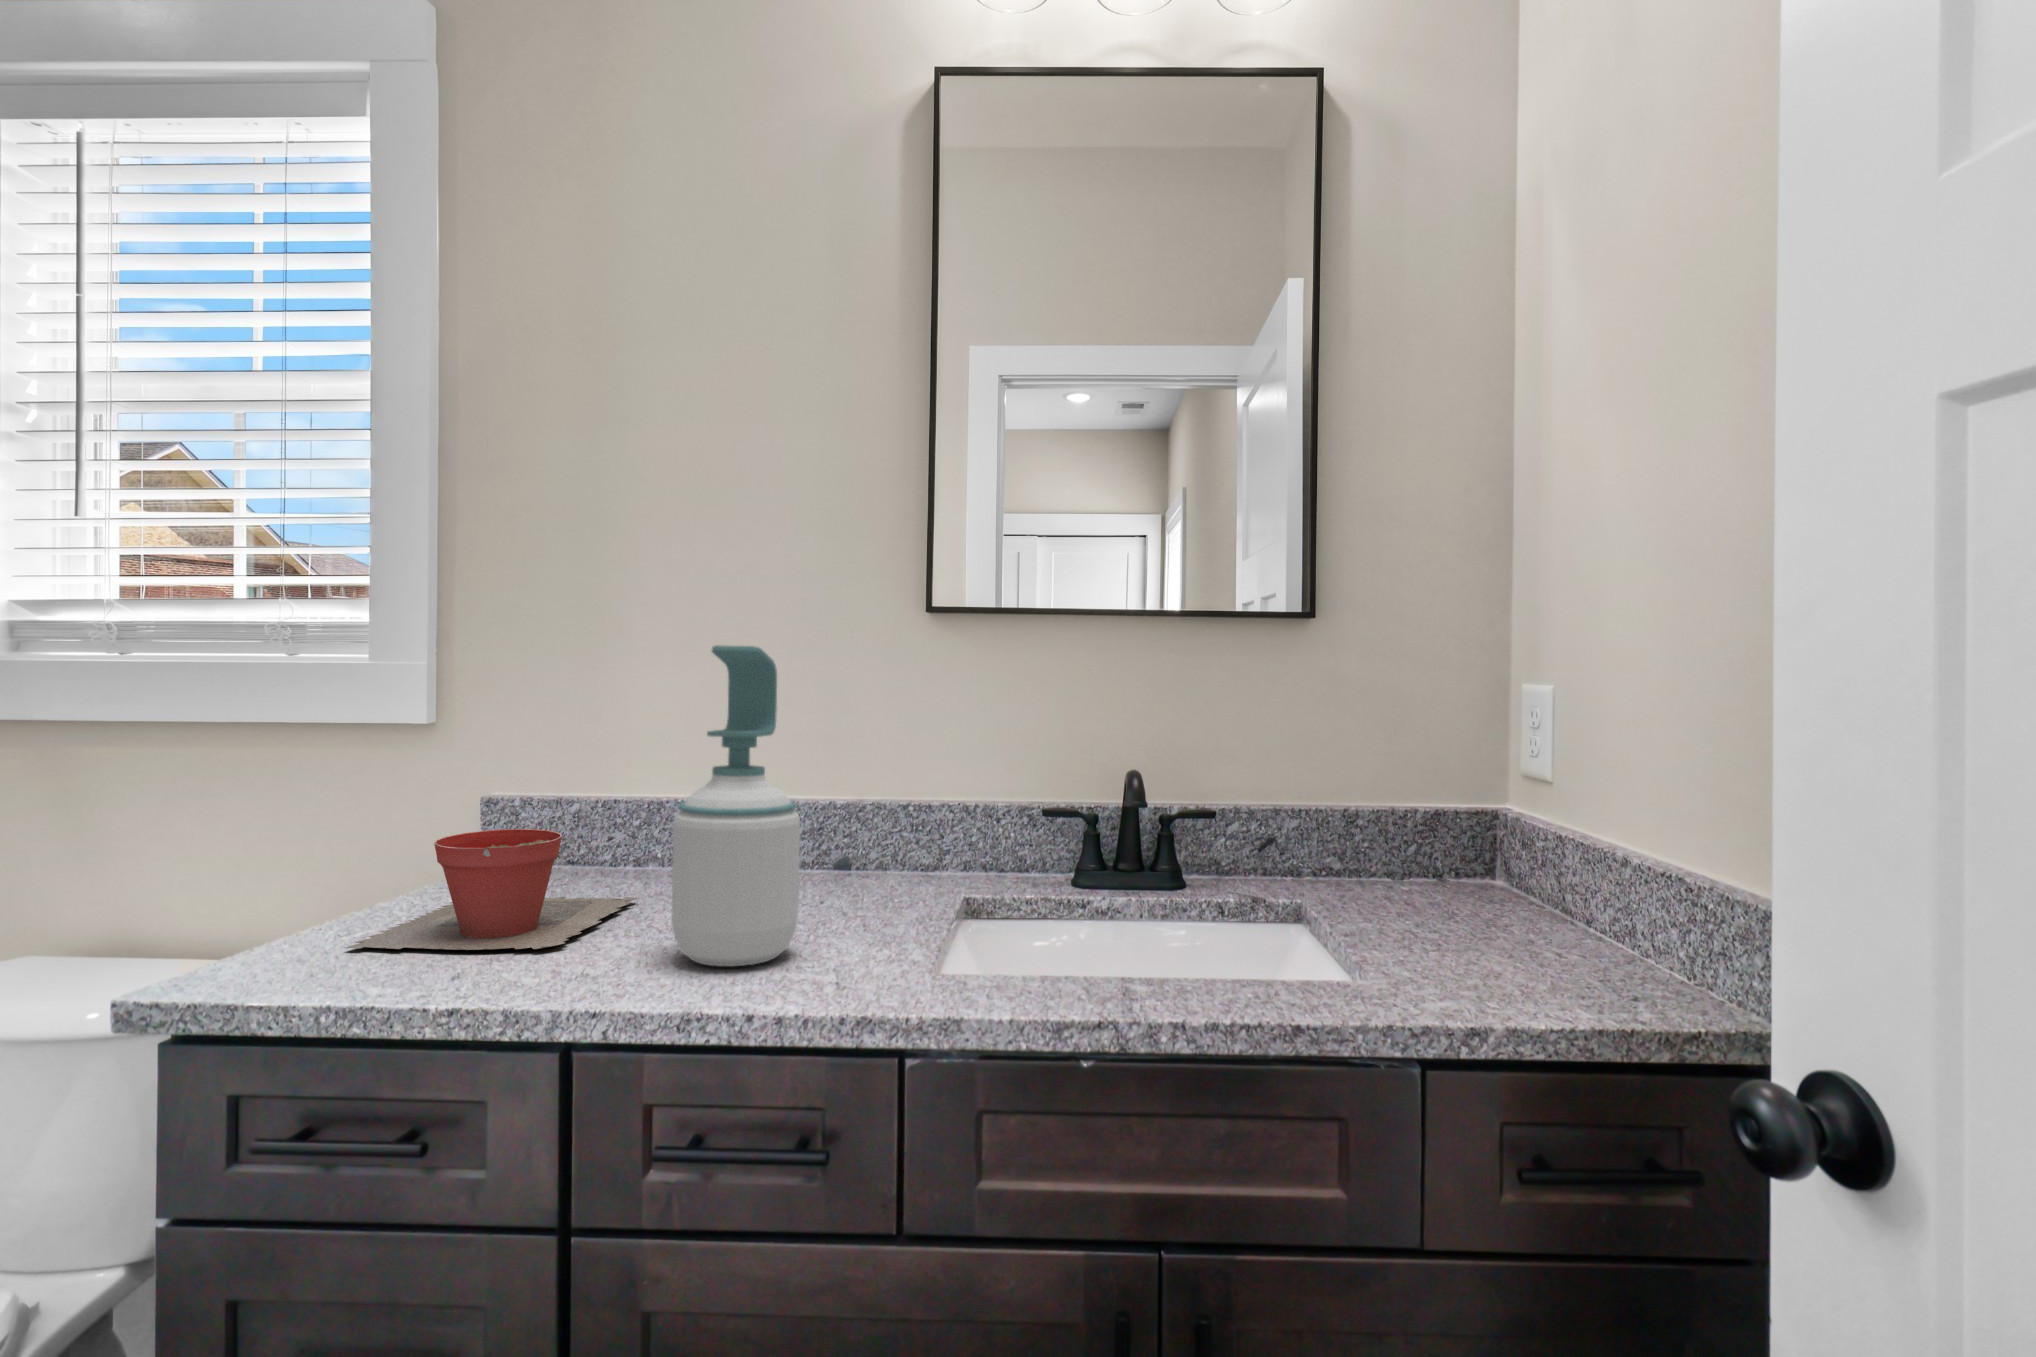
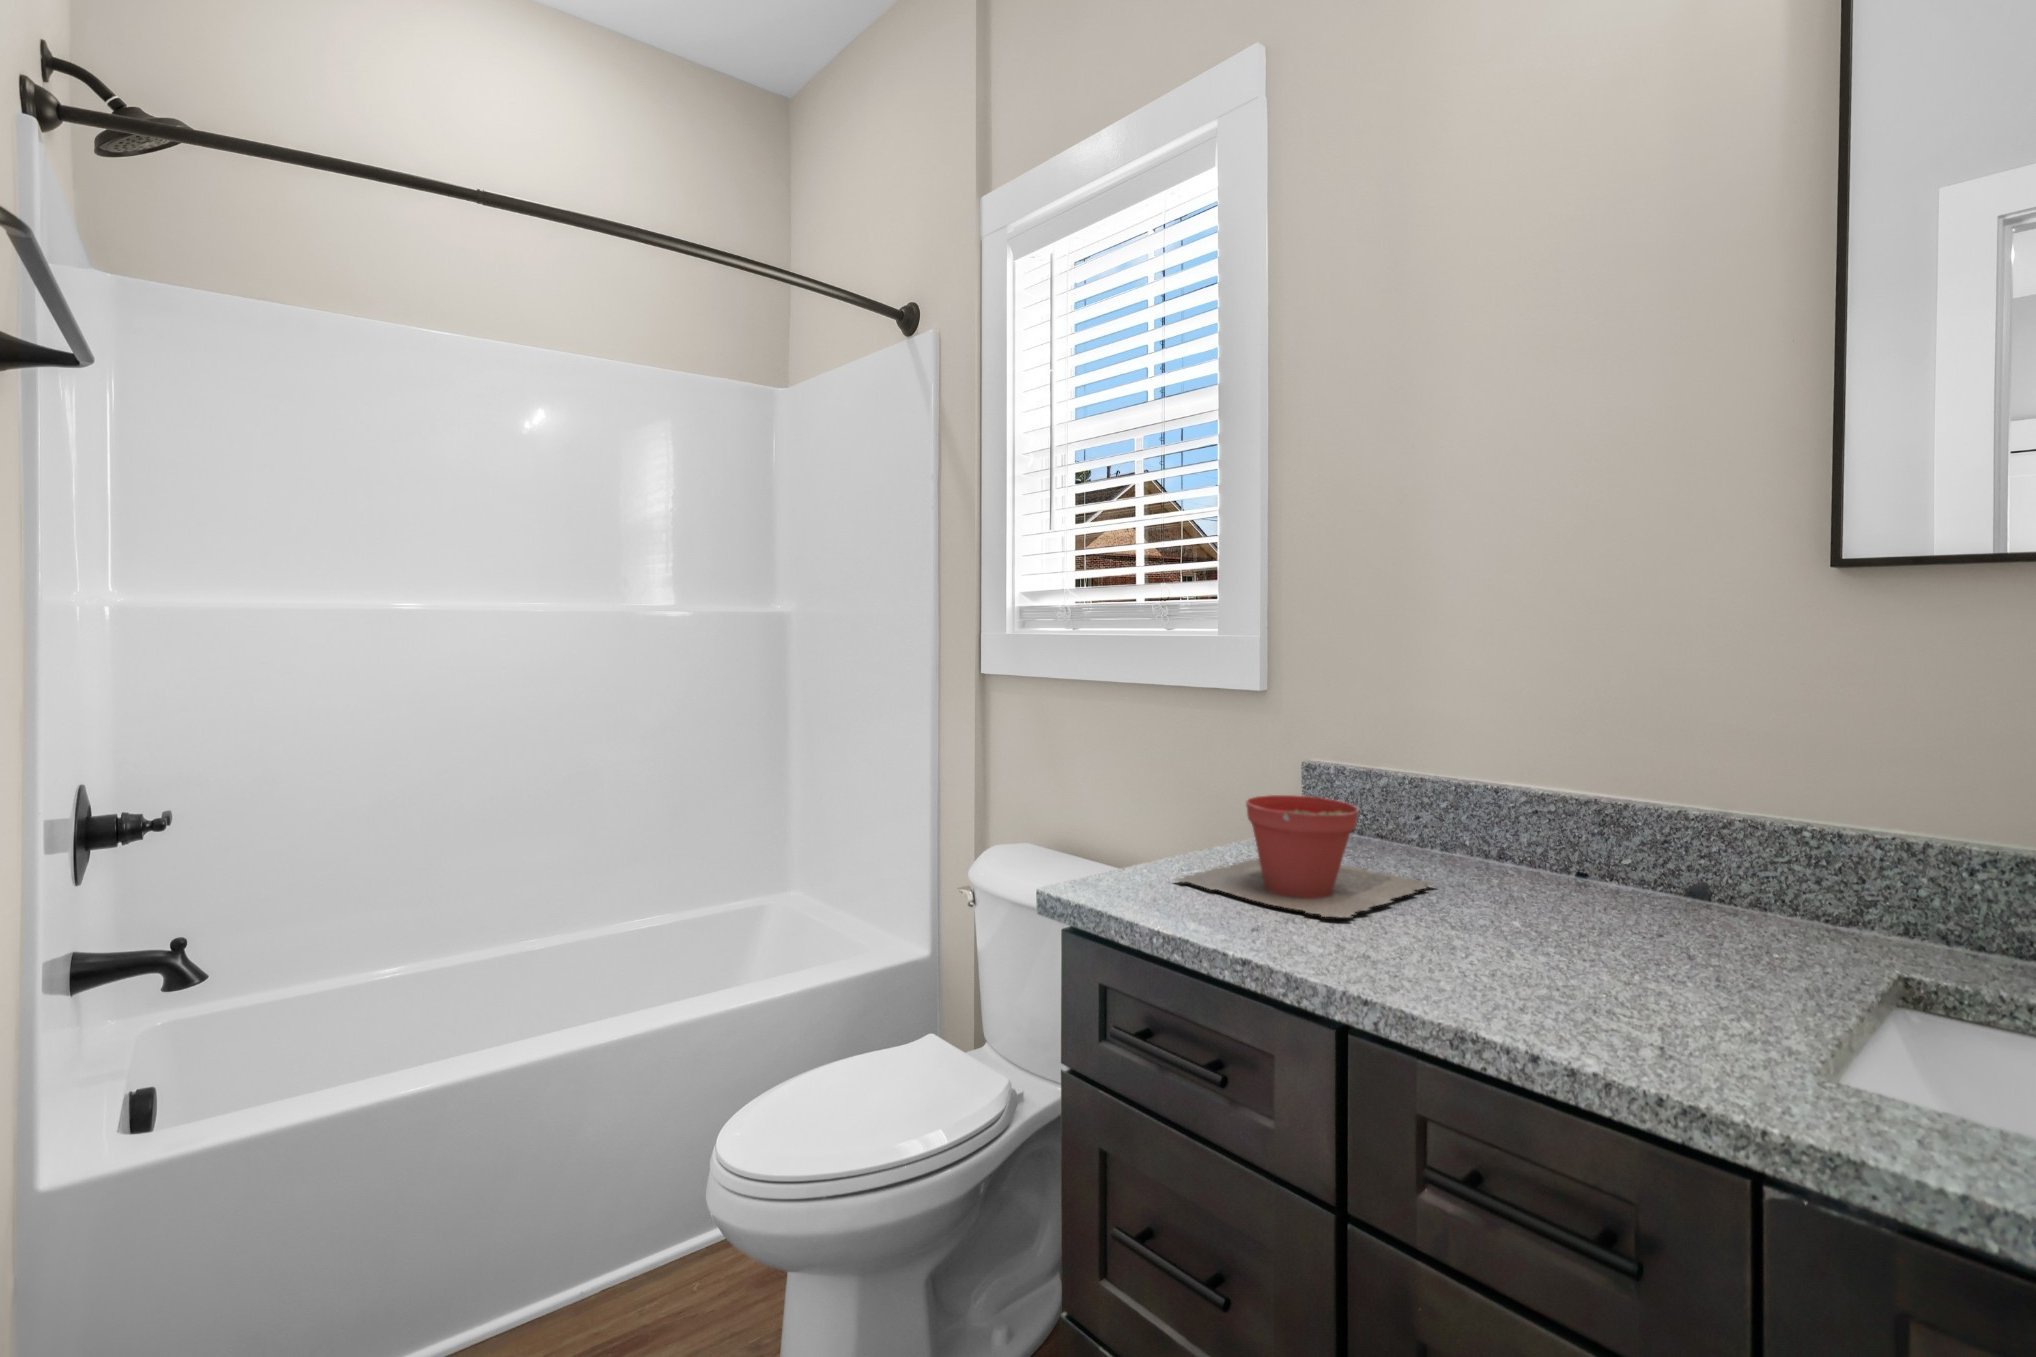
soap bottle: present [671,645,800,966] -> none [1459,624,1625,992]

